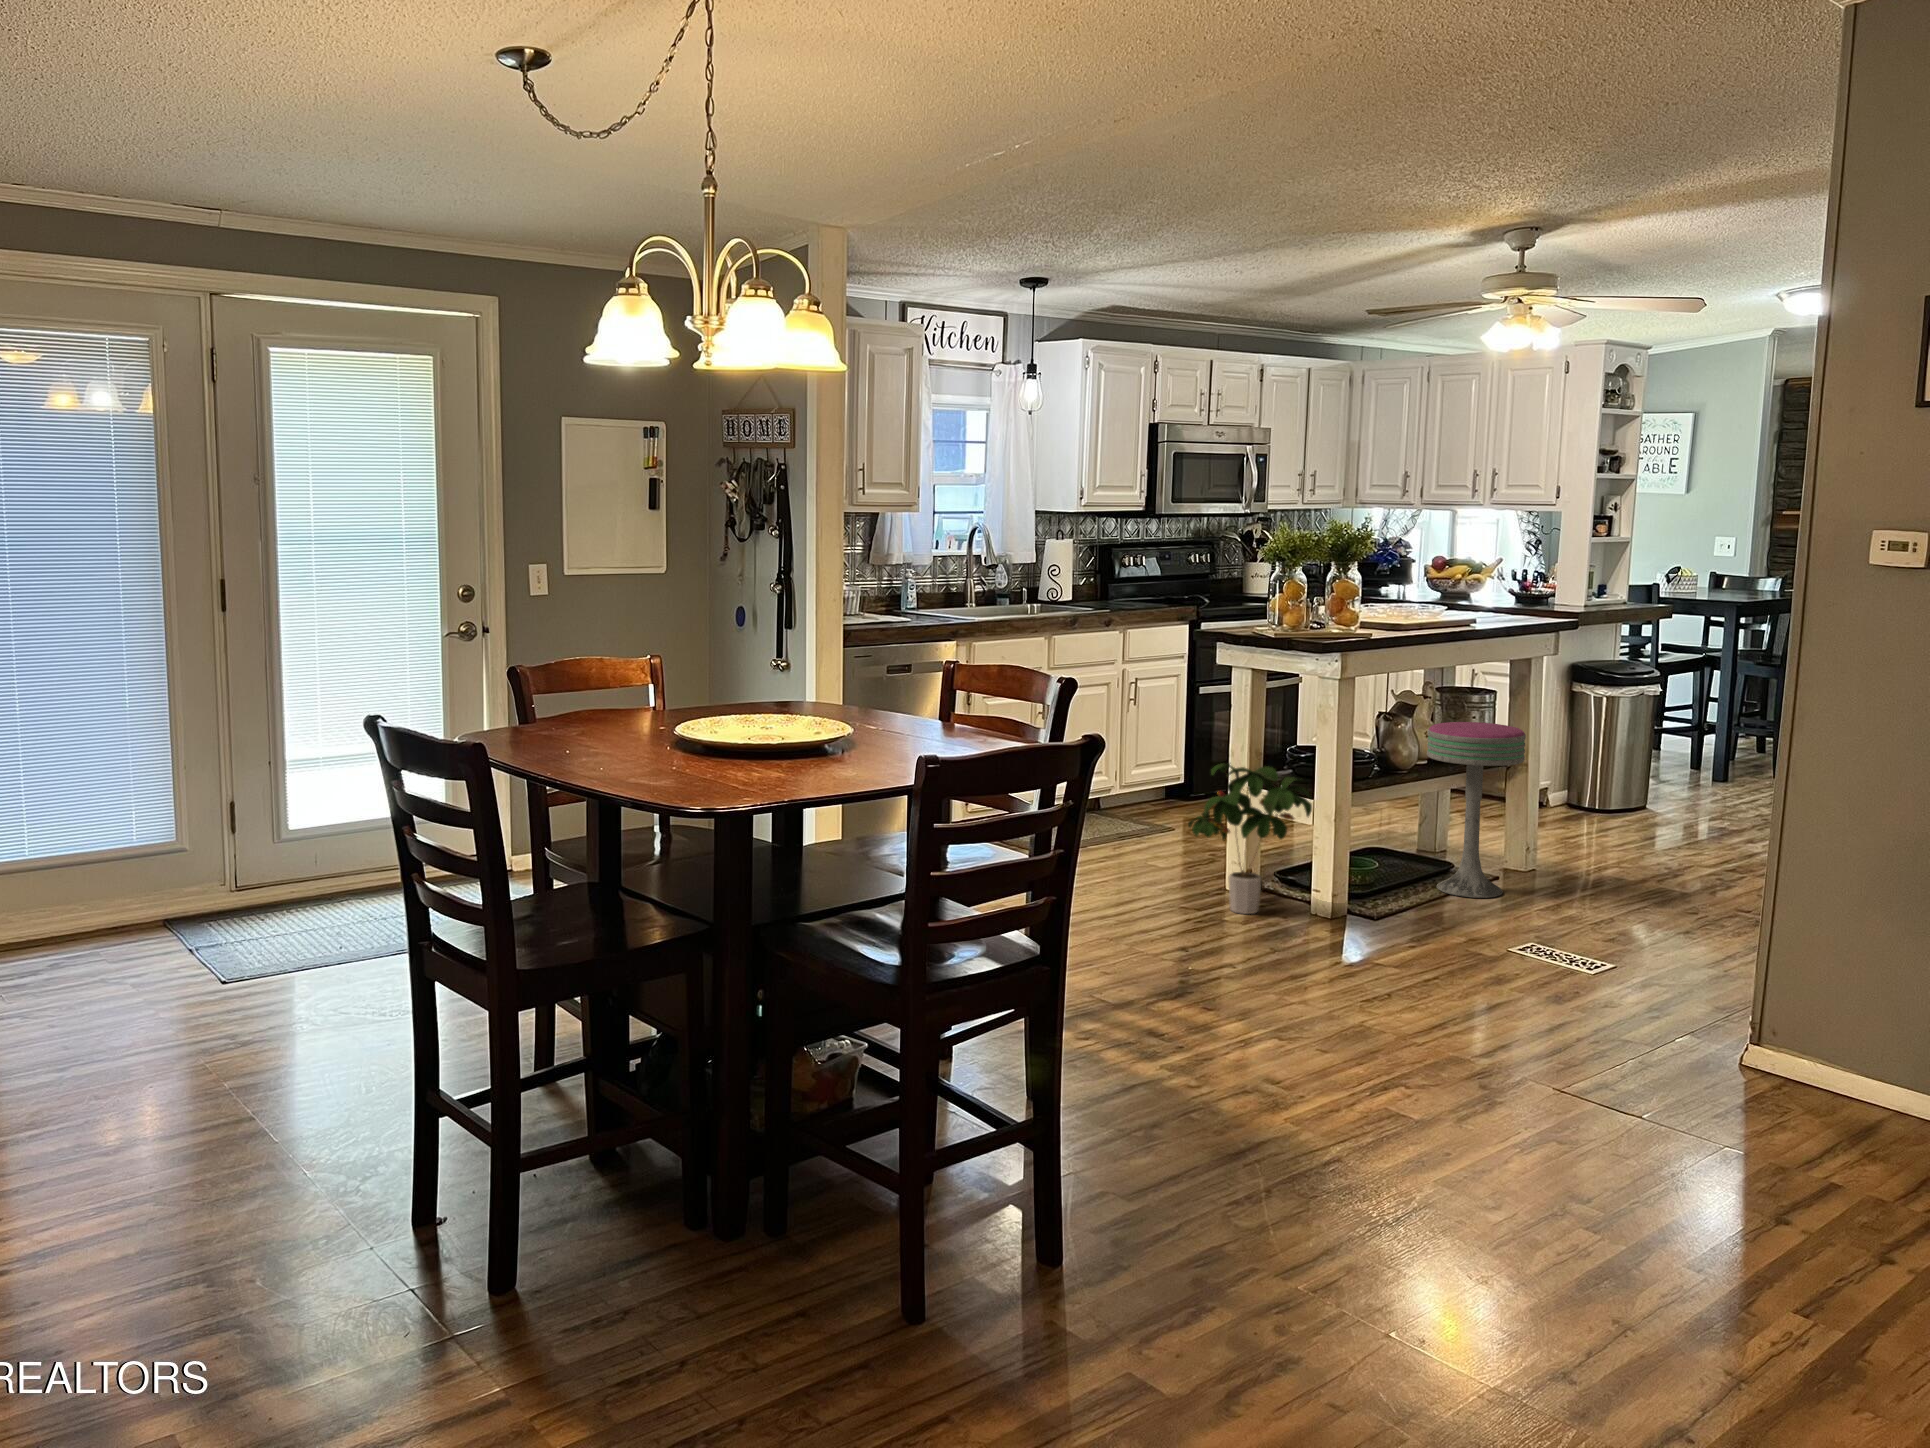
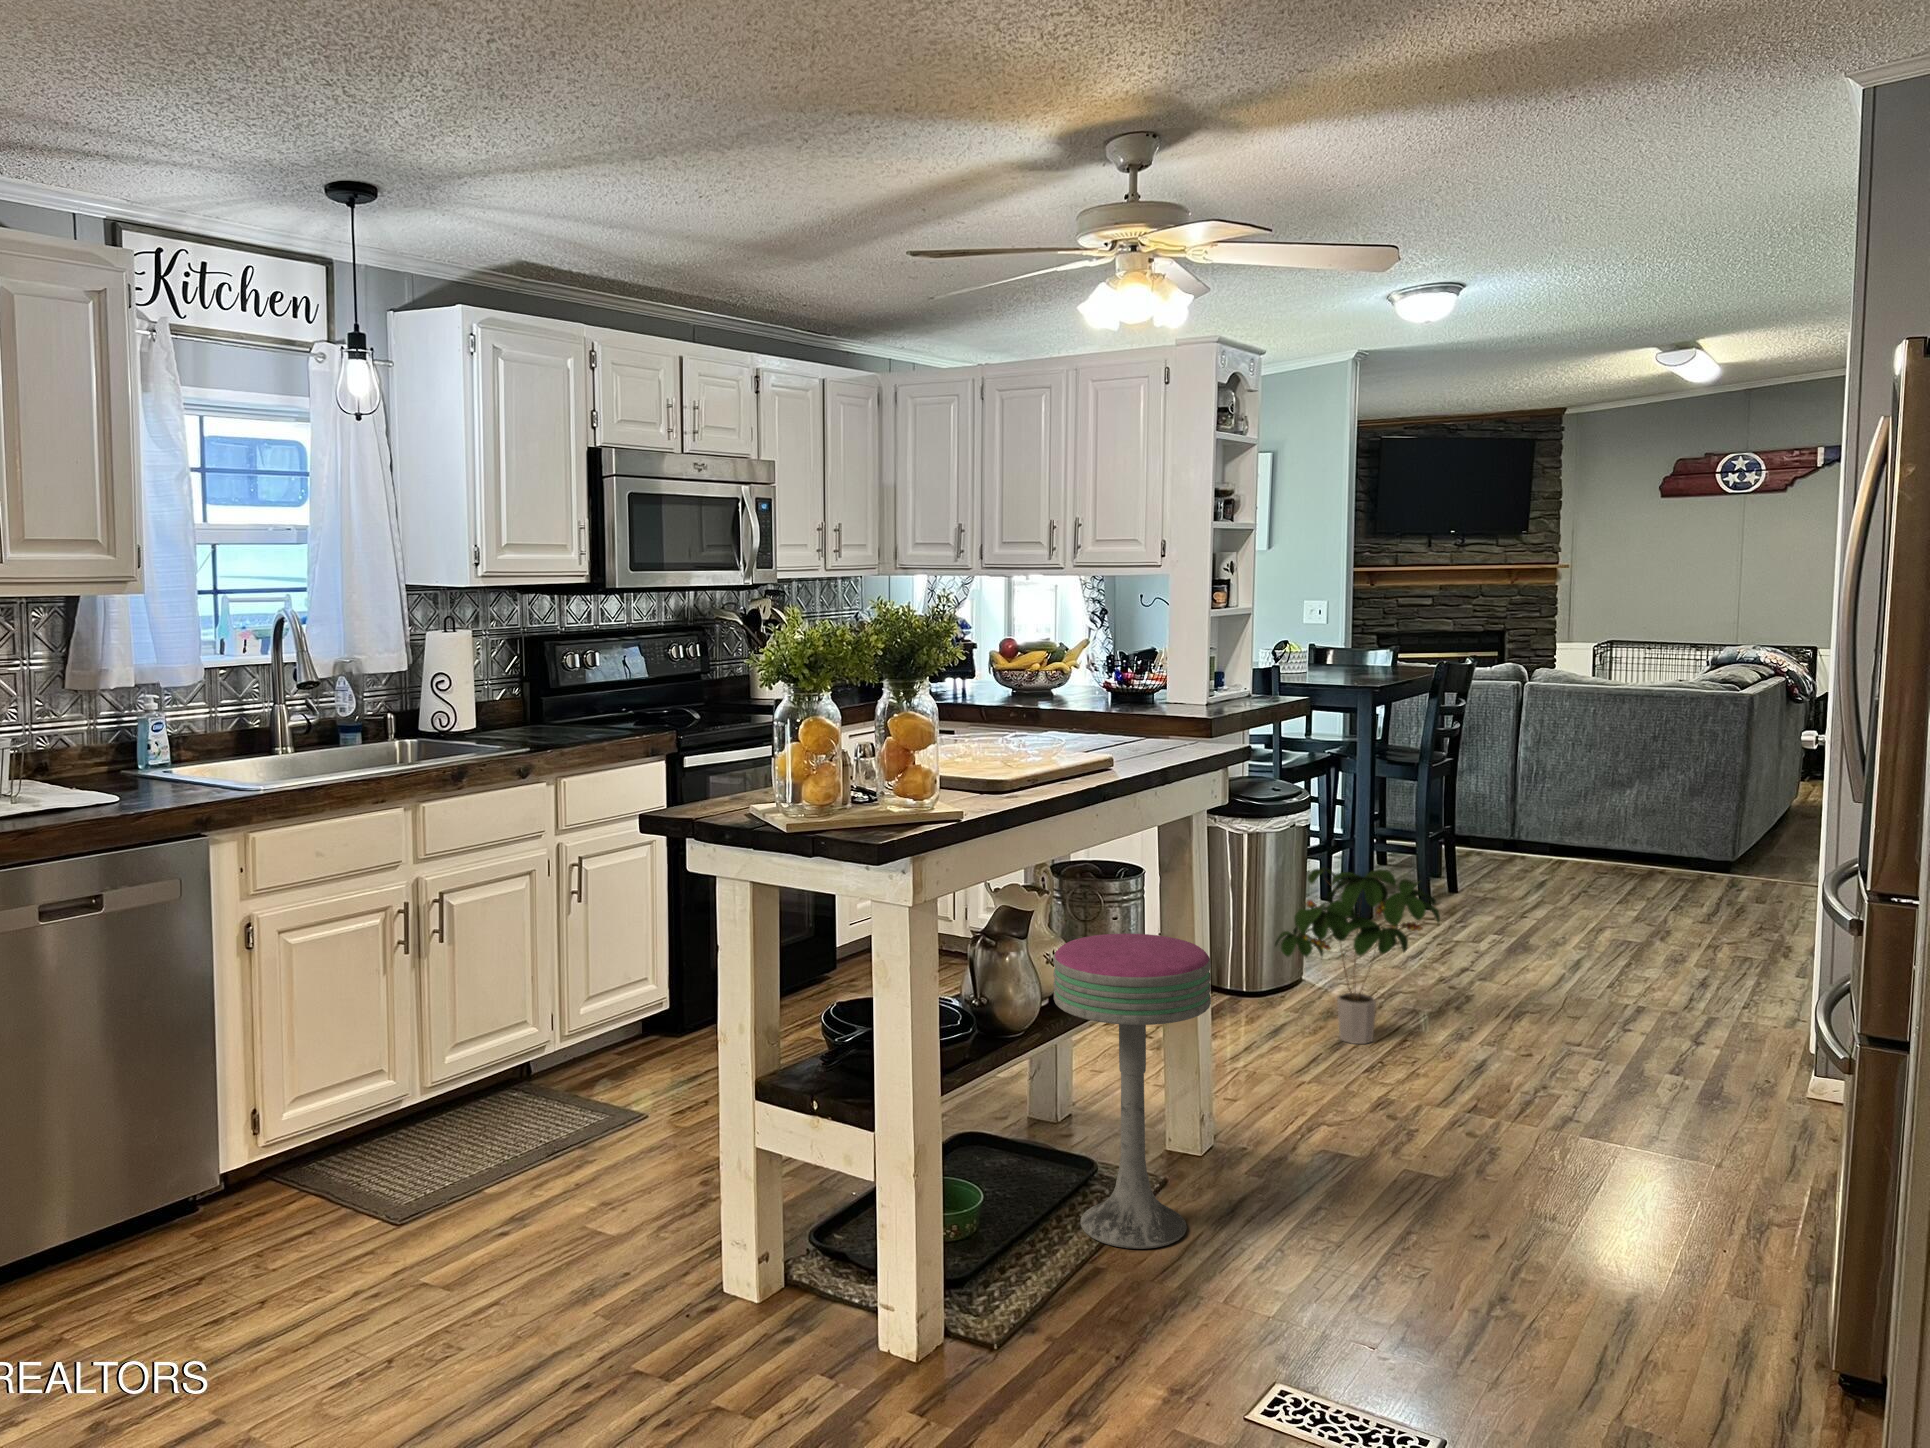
potted plant: present [1188,763,1312,914] -> present [1275,867,1440,1044]

